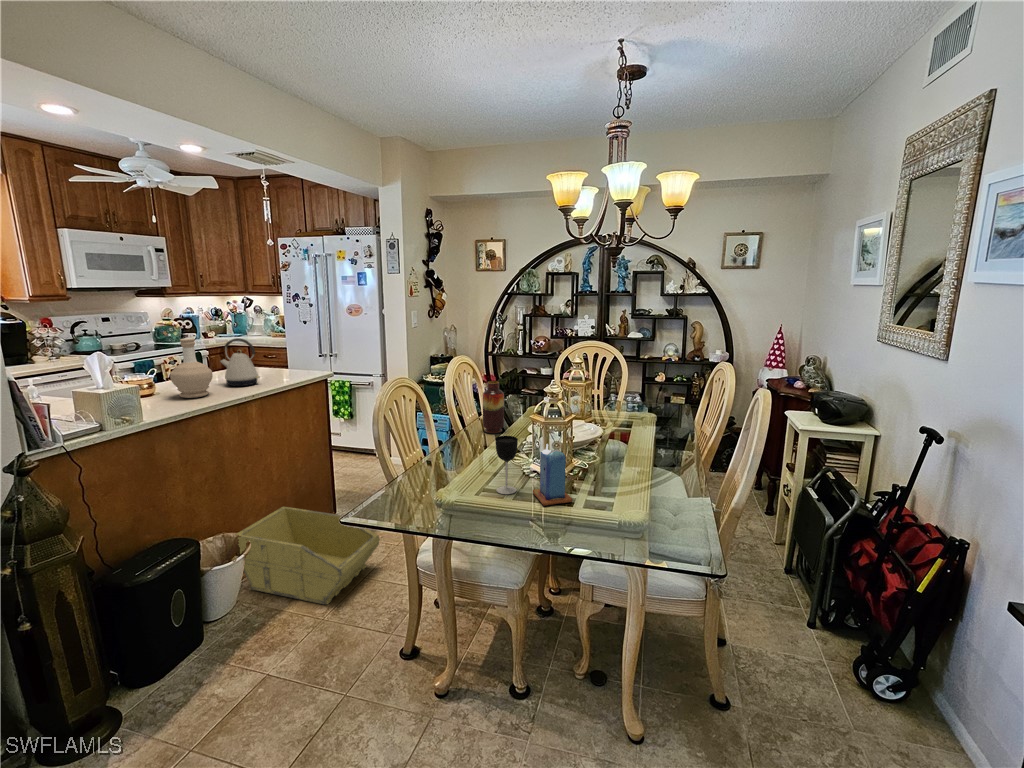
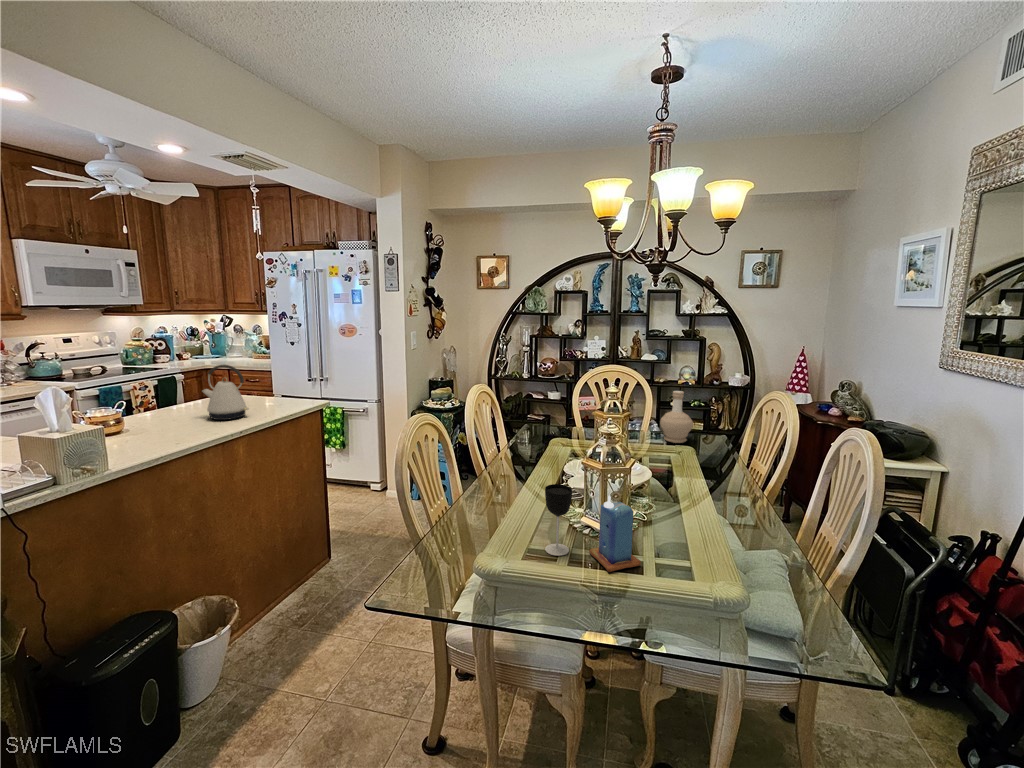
bottle: present [170,338,213,398] -> present [660,391,693,443]
vase: present [483,381,504,434] -> none [507,412,531,472]
storage bin: present [235,507,380,605] -> none [216,558,389,681]

